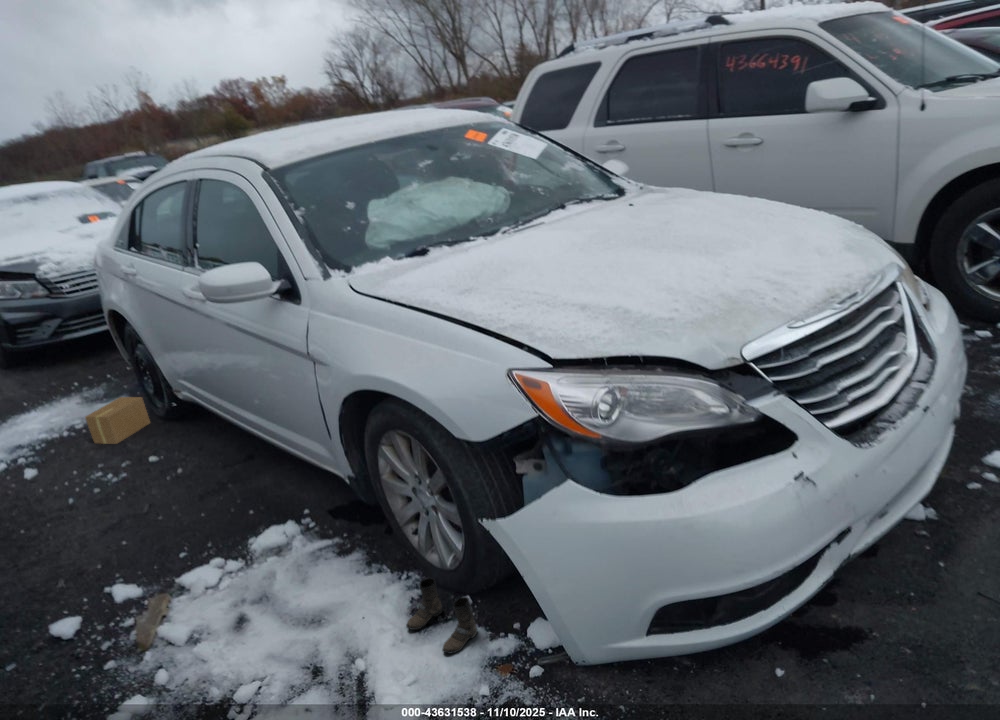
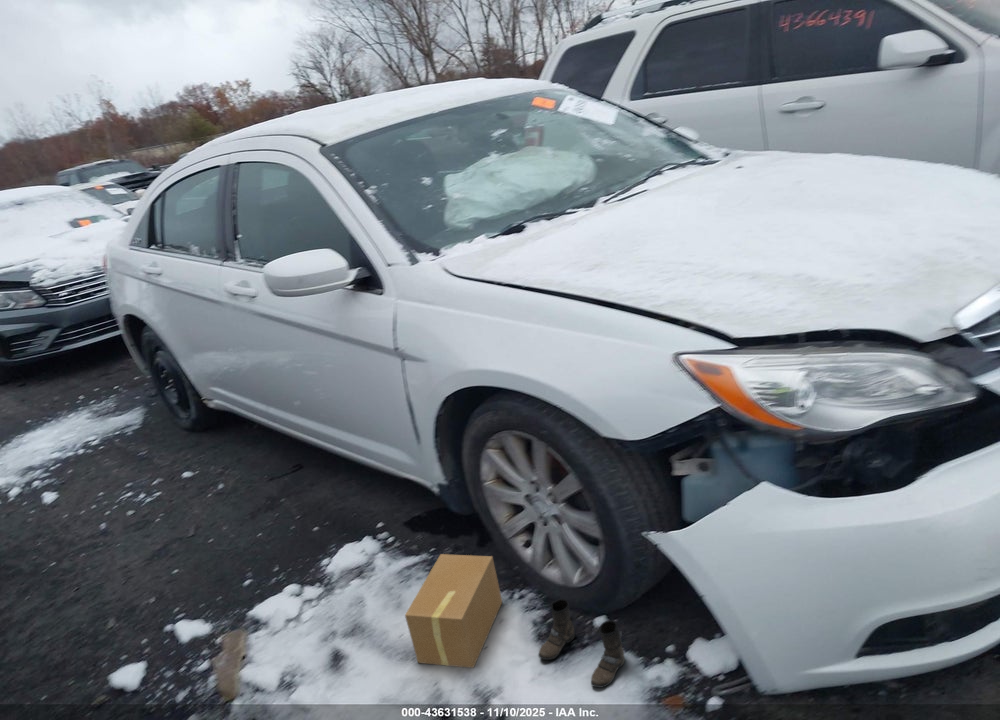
cardboard box: present [85,397,150,444] -> present [405,554,502,668]

